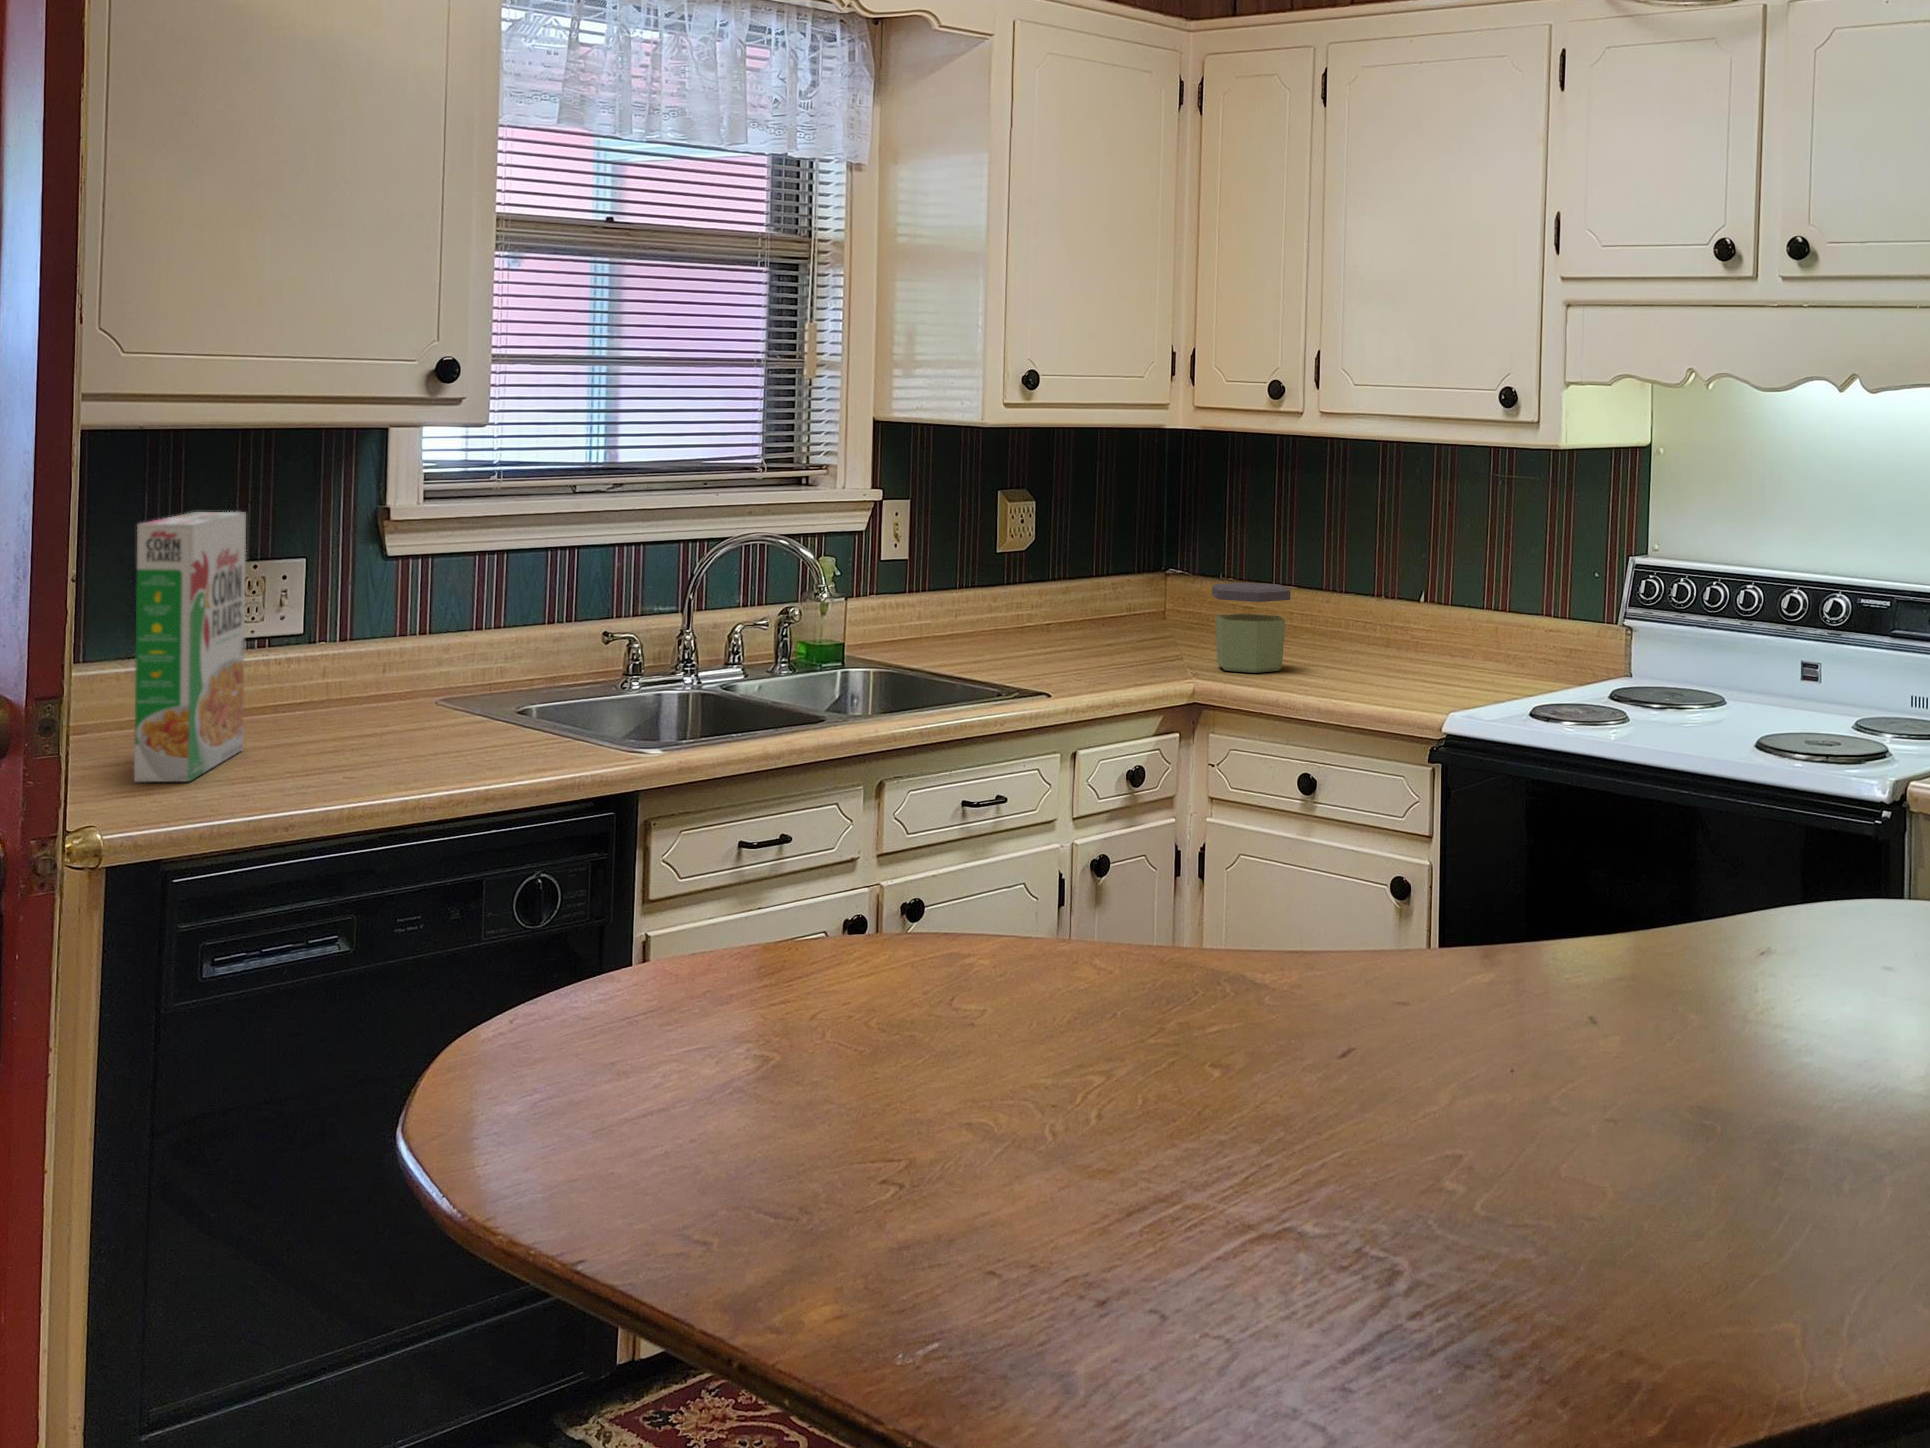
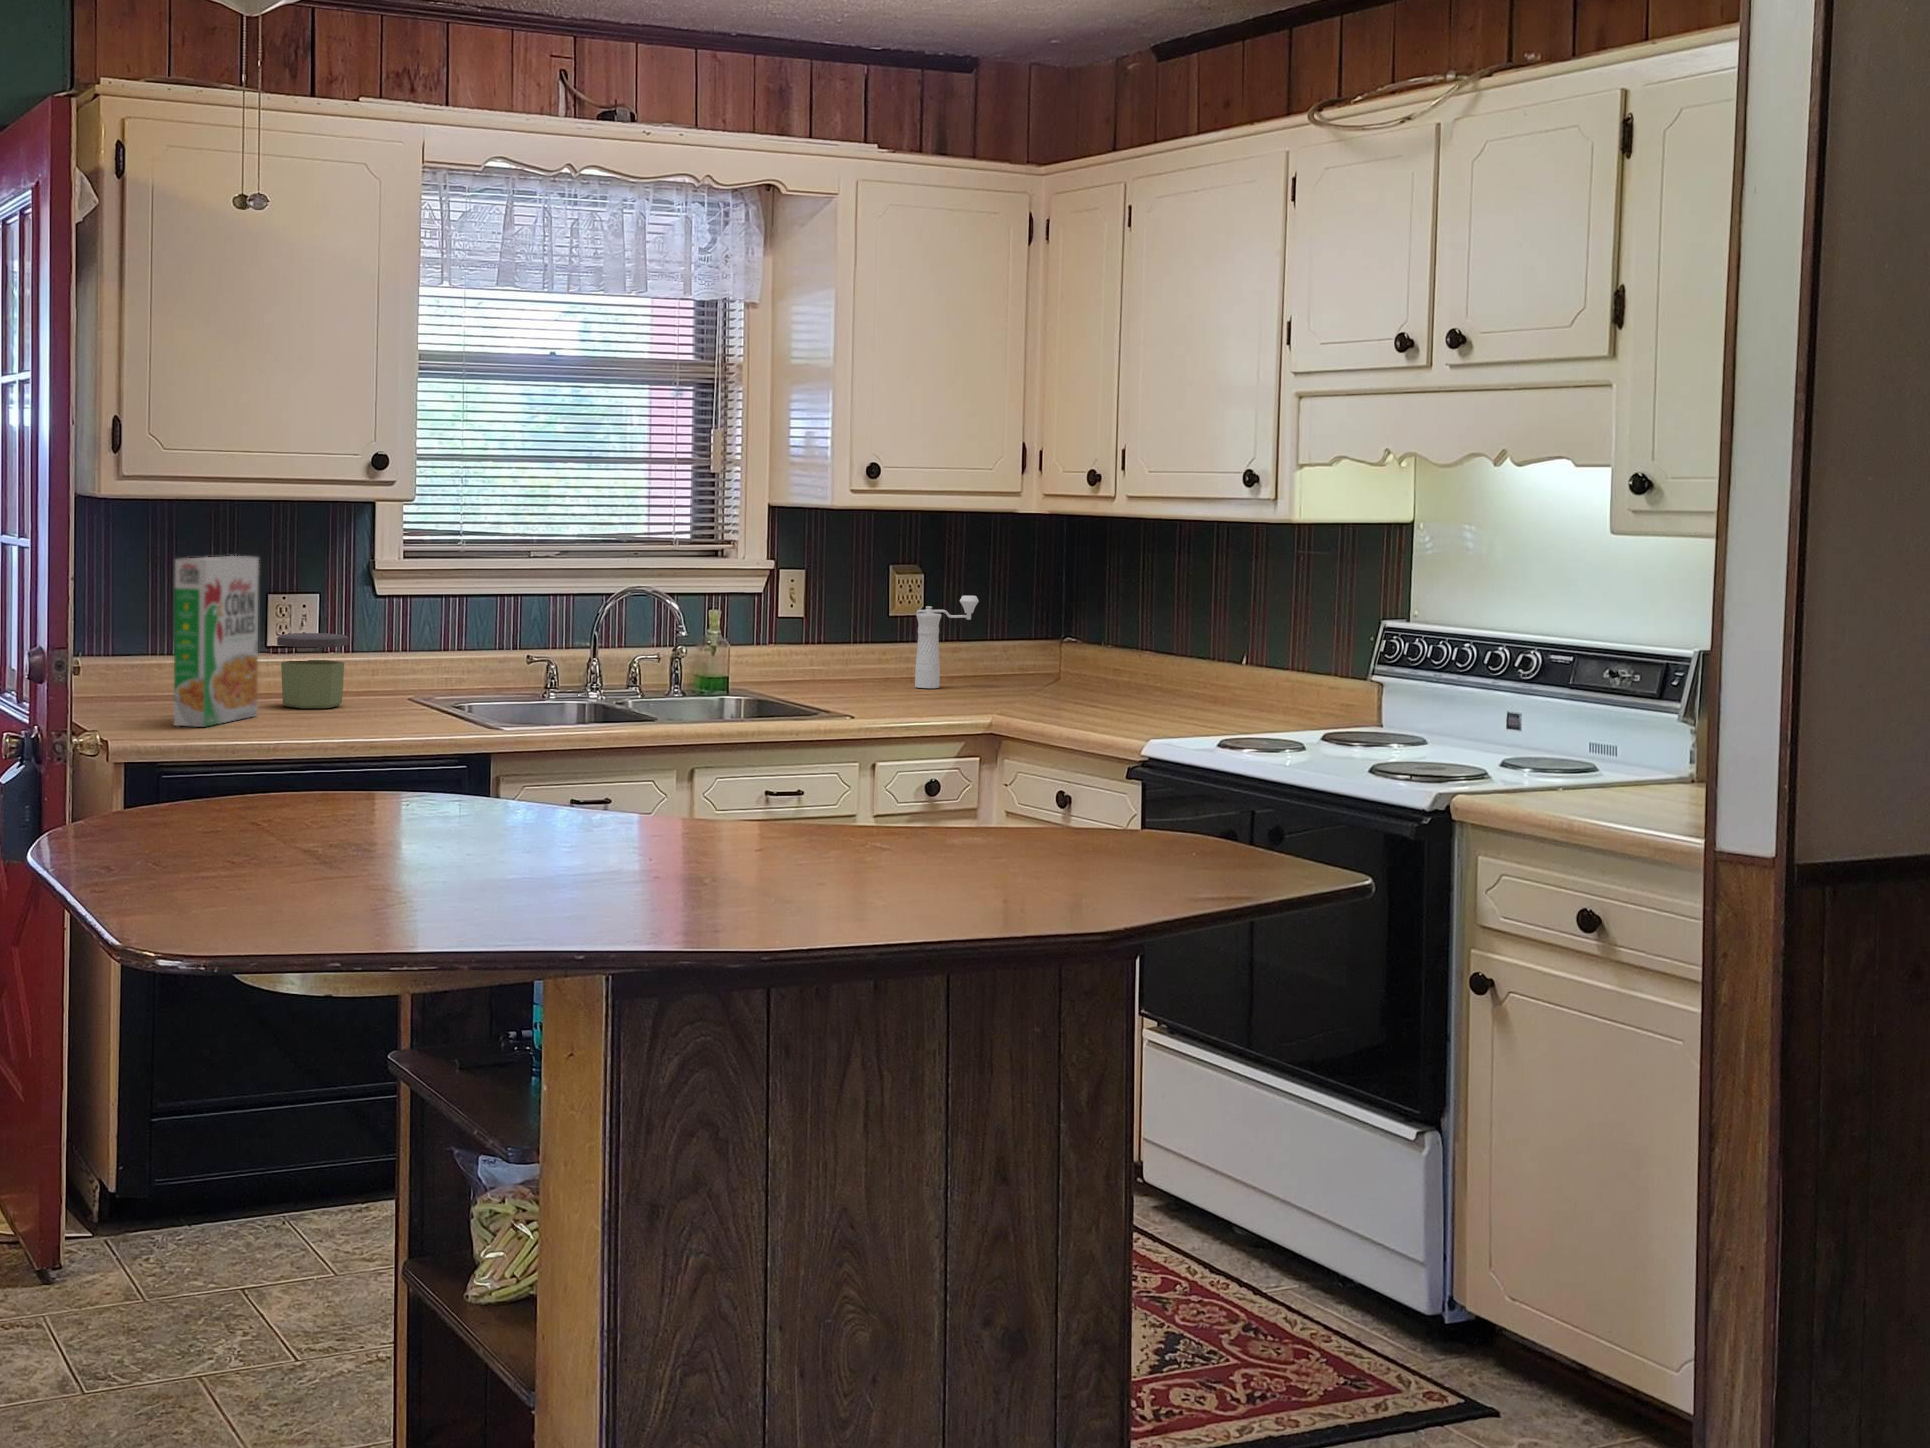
pepper mill: none [1030,525,1098,640] -> present [915,596,979,688]
jar: present [1212,582,1291,673] -> present [277,633,349,708]

